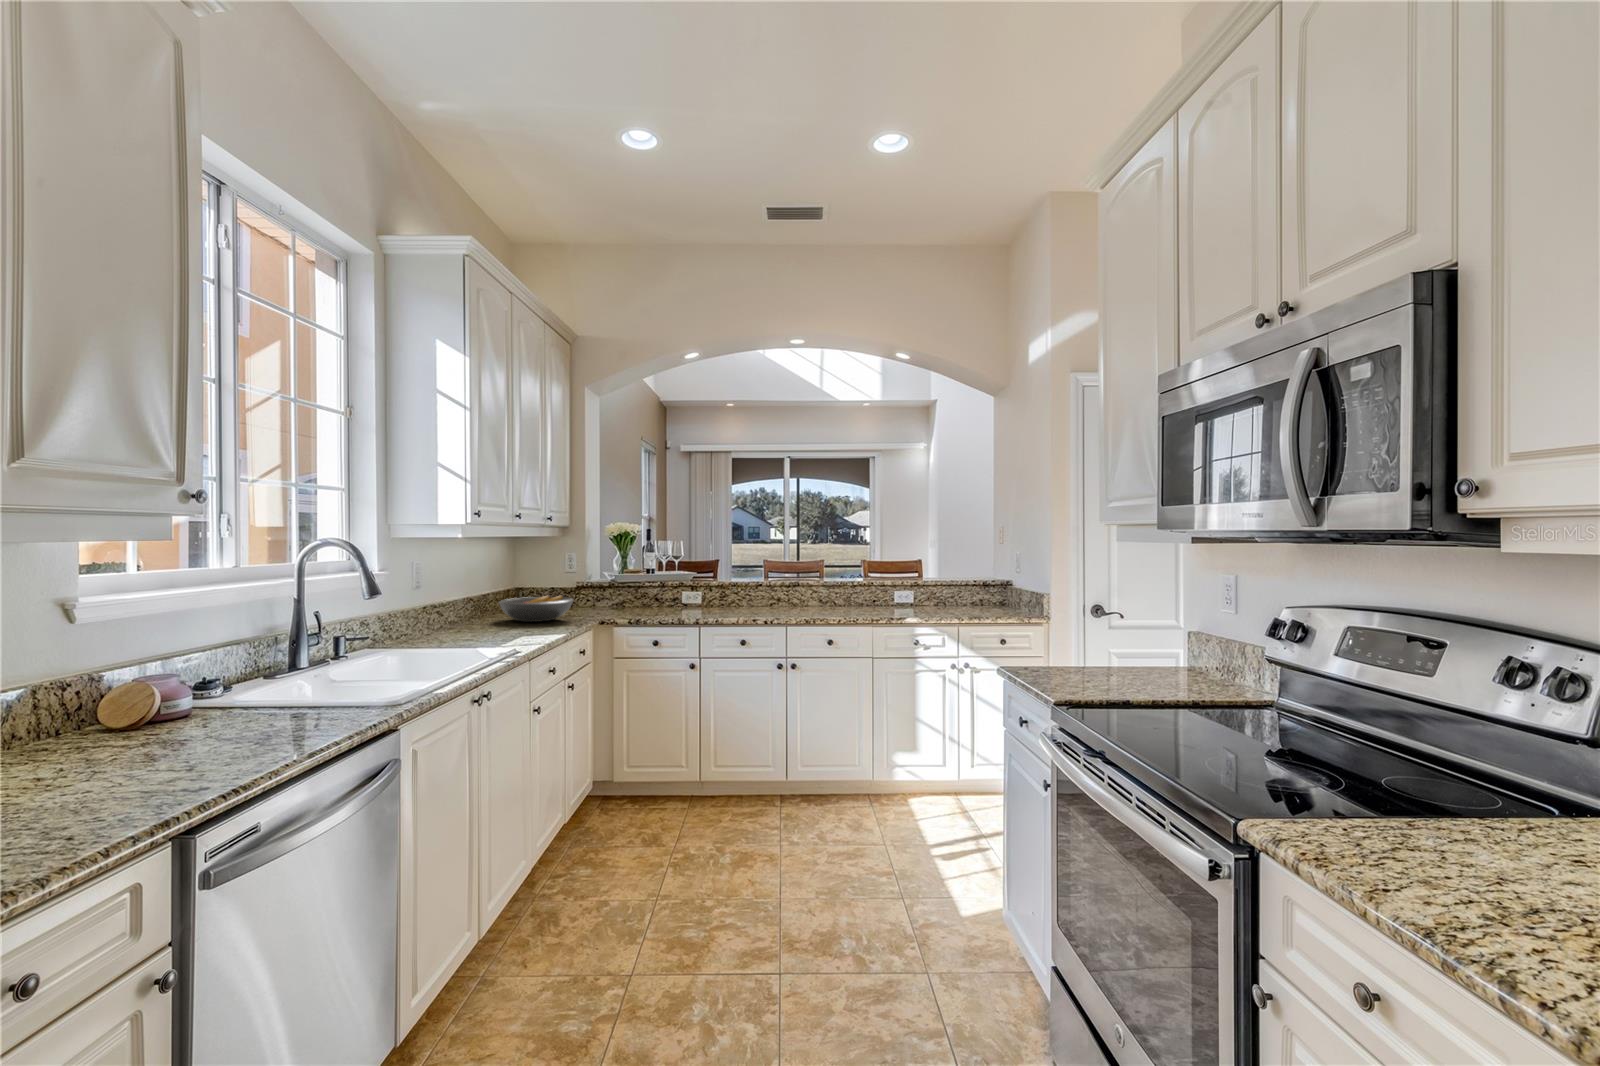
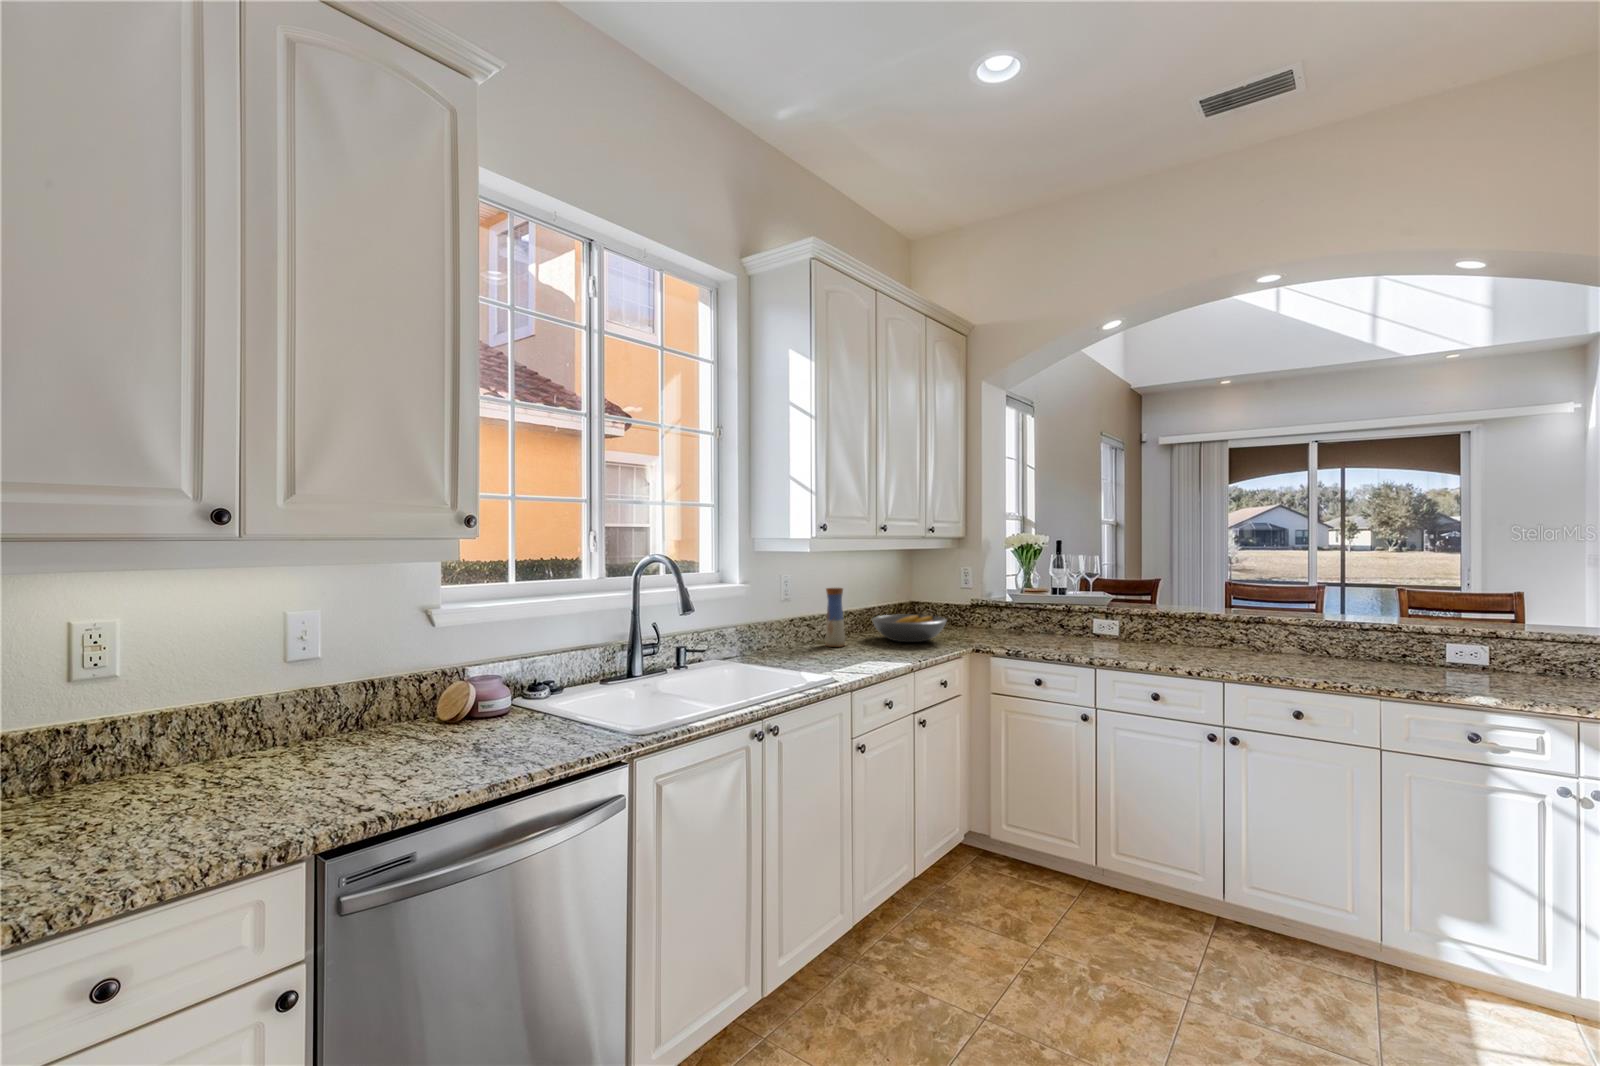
vase: none [460,572,482,631] -> present [825,588,845,647]

